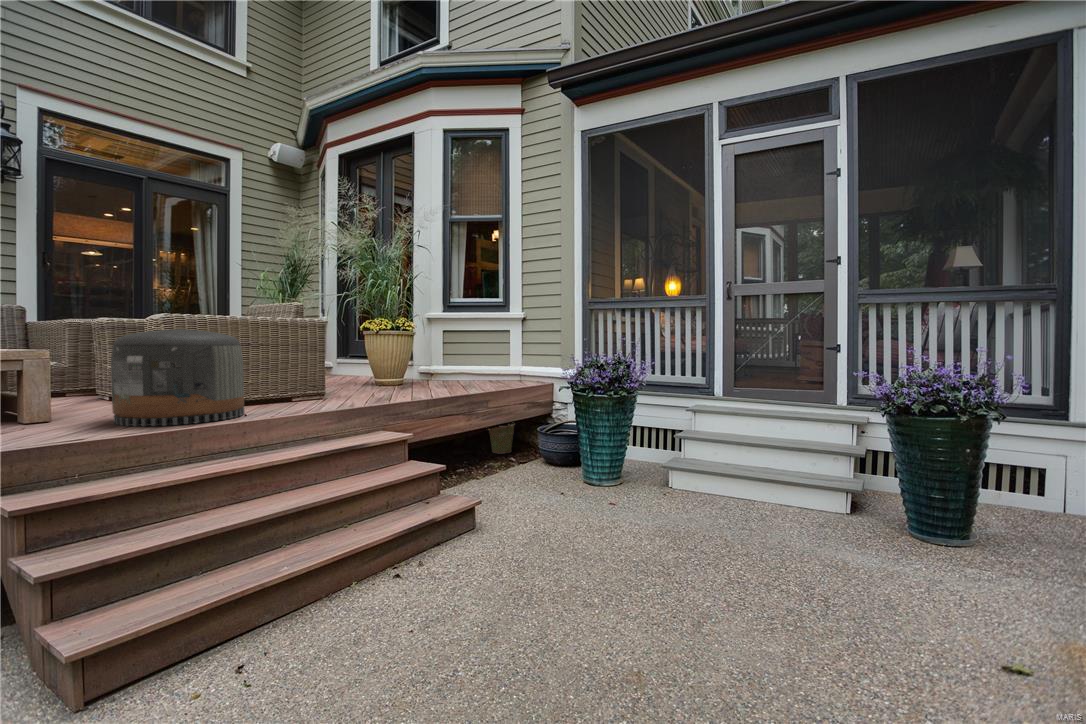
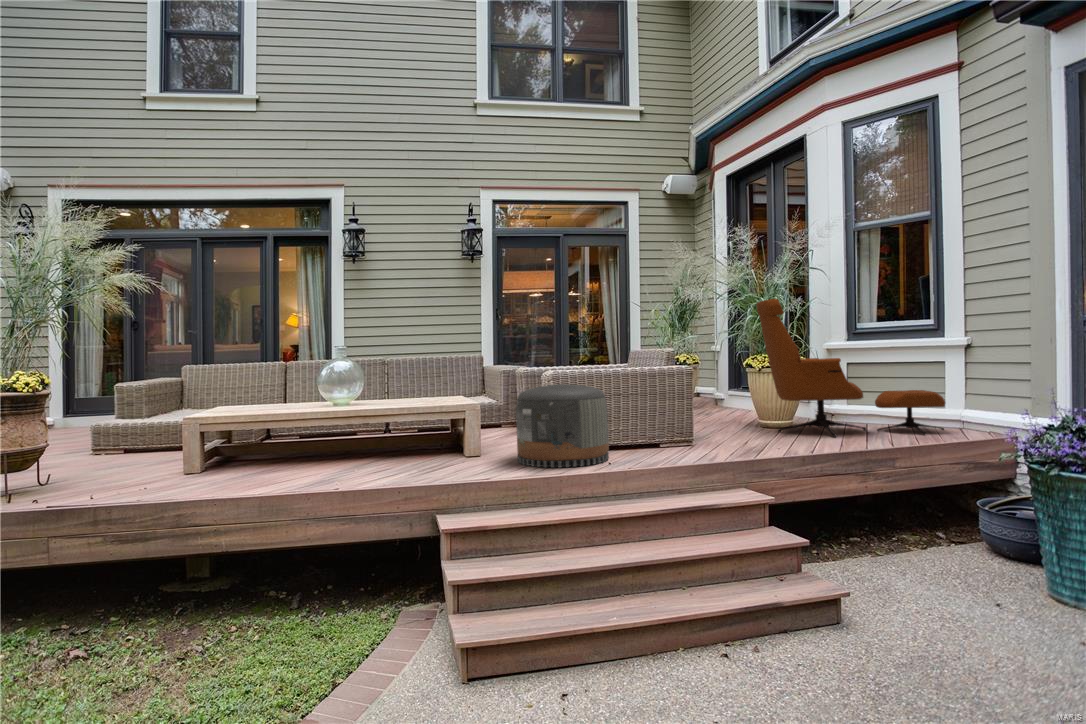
lounge chair: none [379,268,514,388] -> present [757,299,945,437]
bucket: present [488,424,515,453] -> none [903,481,950,528]

